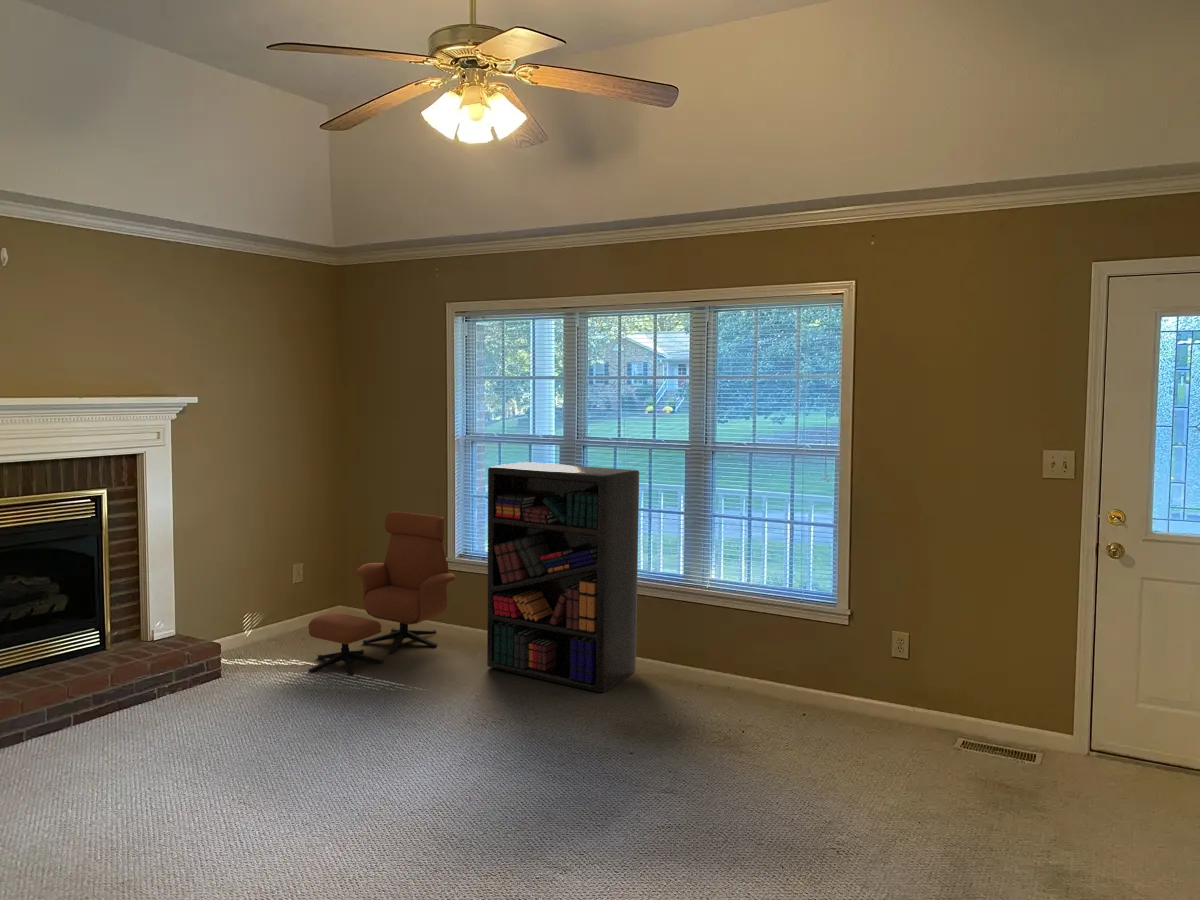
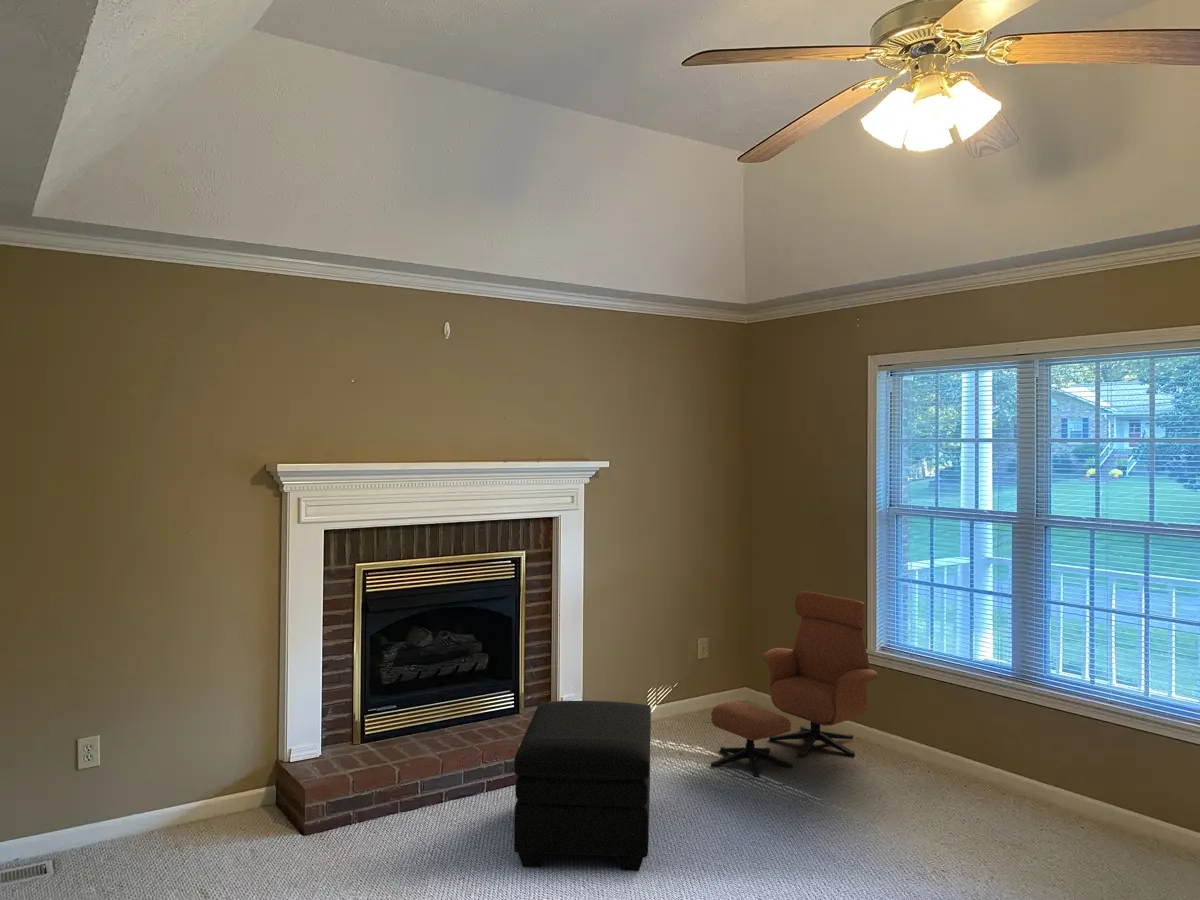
bookshelf: present [487,462,639,693] -> none [920,542,1135,855]
ottoman: none [105,623,249,786] -> present [514,701,651,871]

